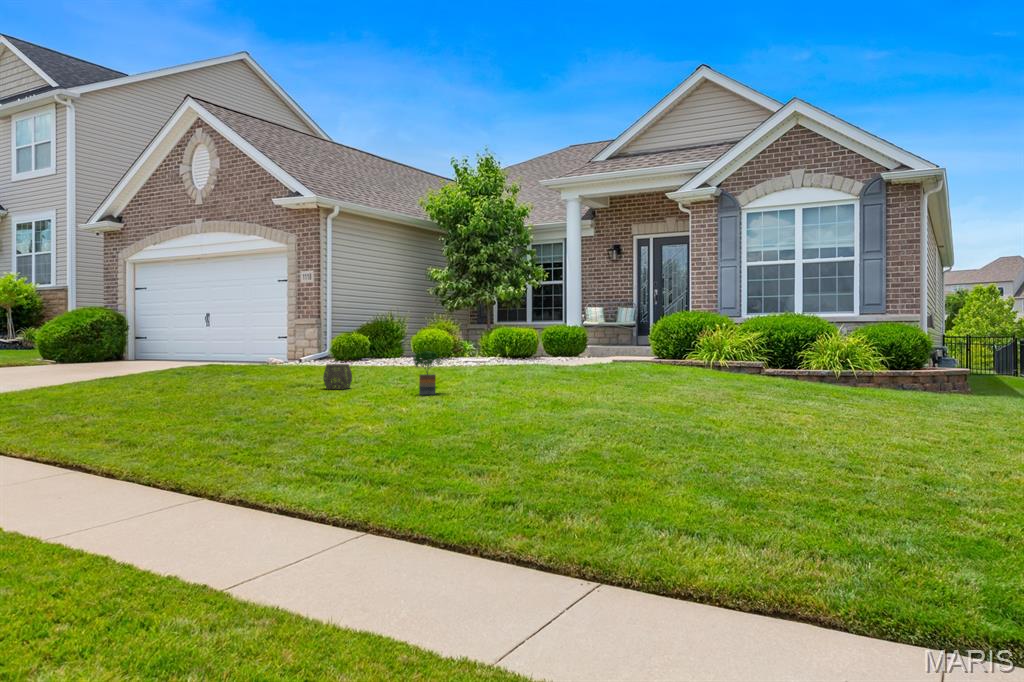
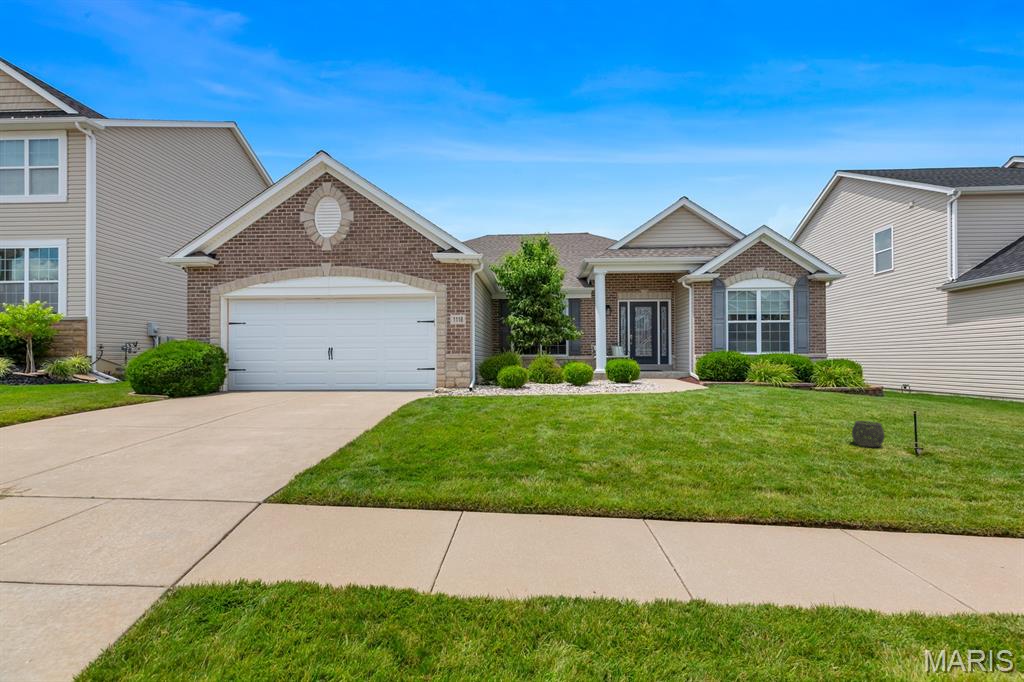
potted tree: present [413,351,441,395] -> none [967,409,1003,450]

